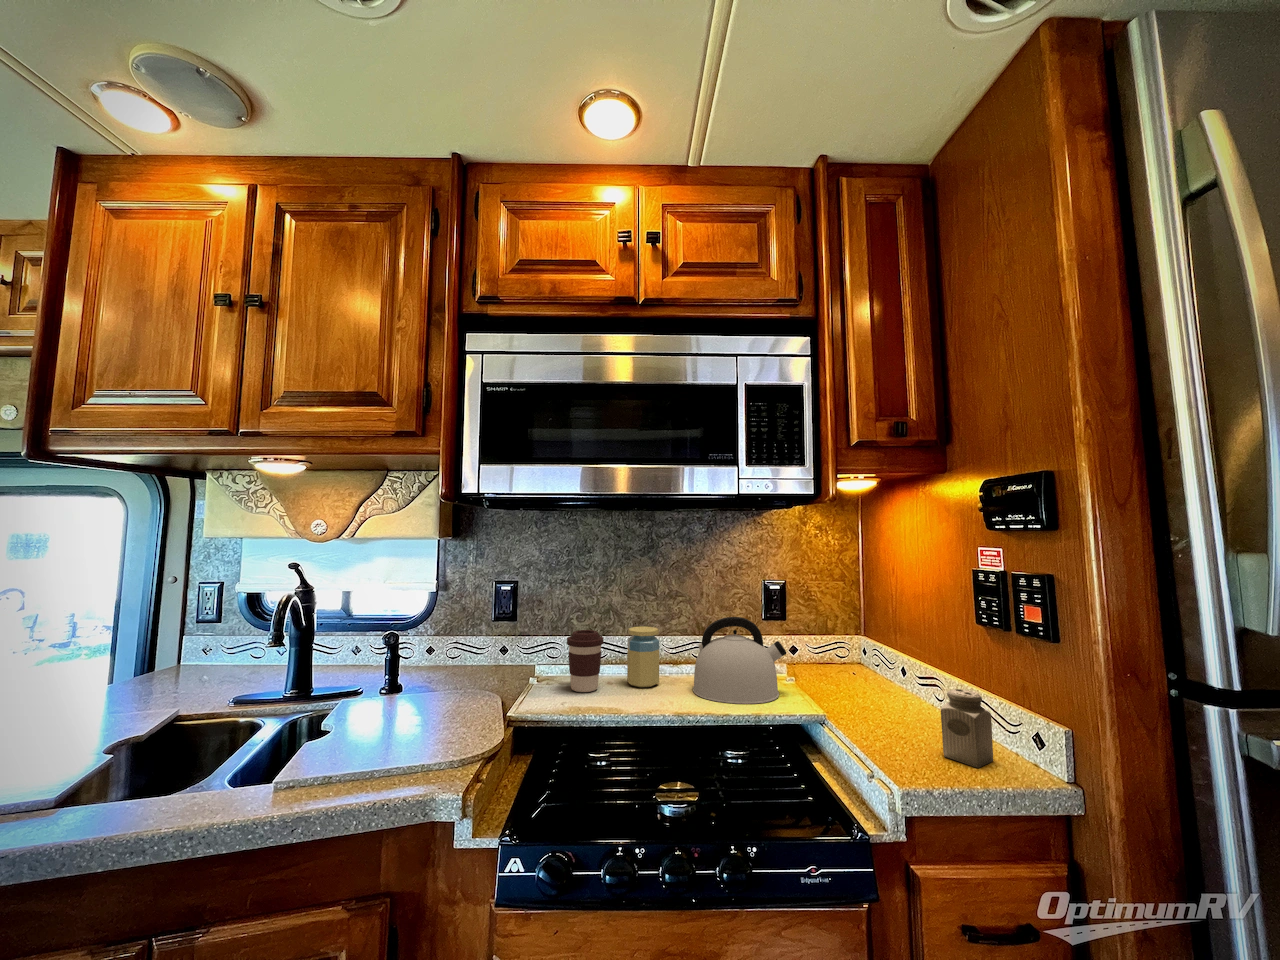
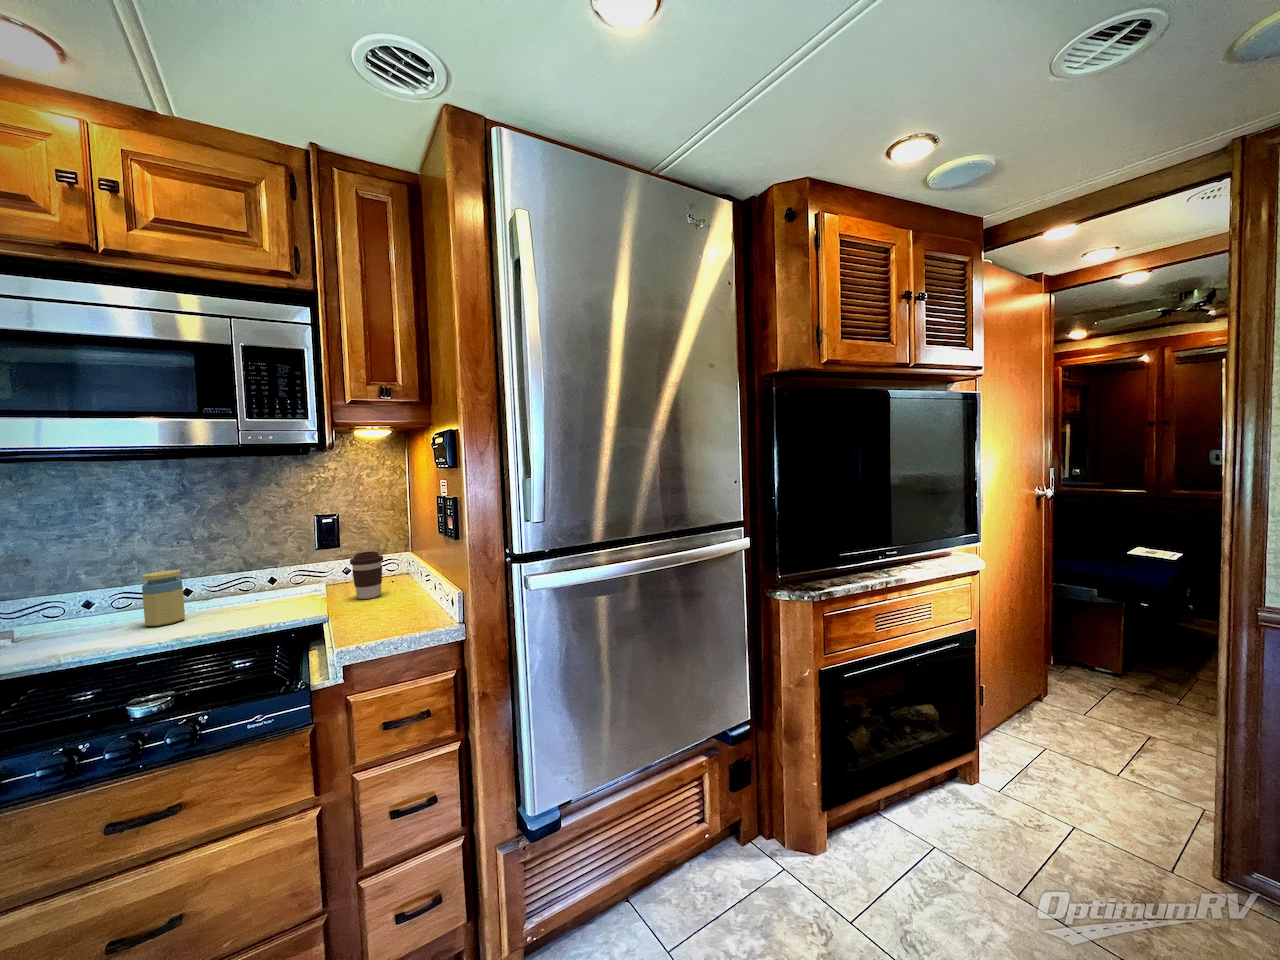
kettle: present [693,617,786,704] -> none [219,549,315,623]
coffee cup: present [567,630,603,692] -> present [350,551,383,599]
salt shaker: present [941,689,993,768] -> none [389,577,424,625]

